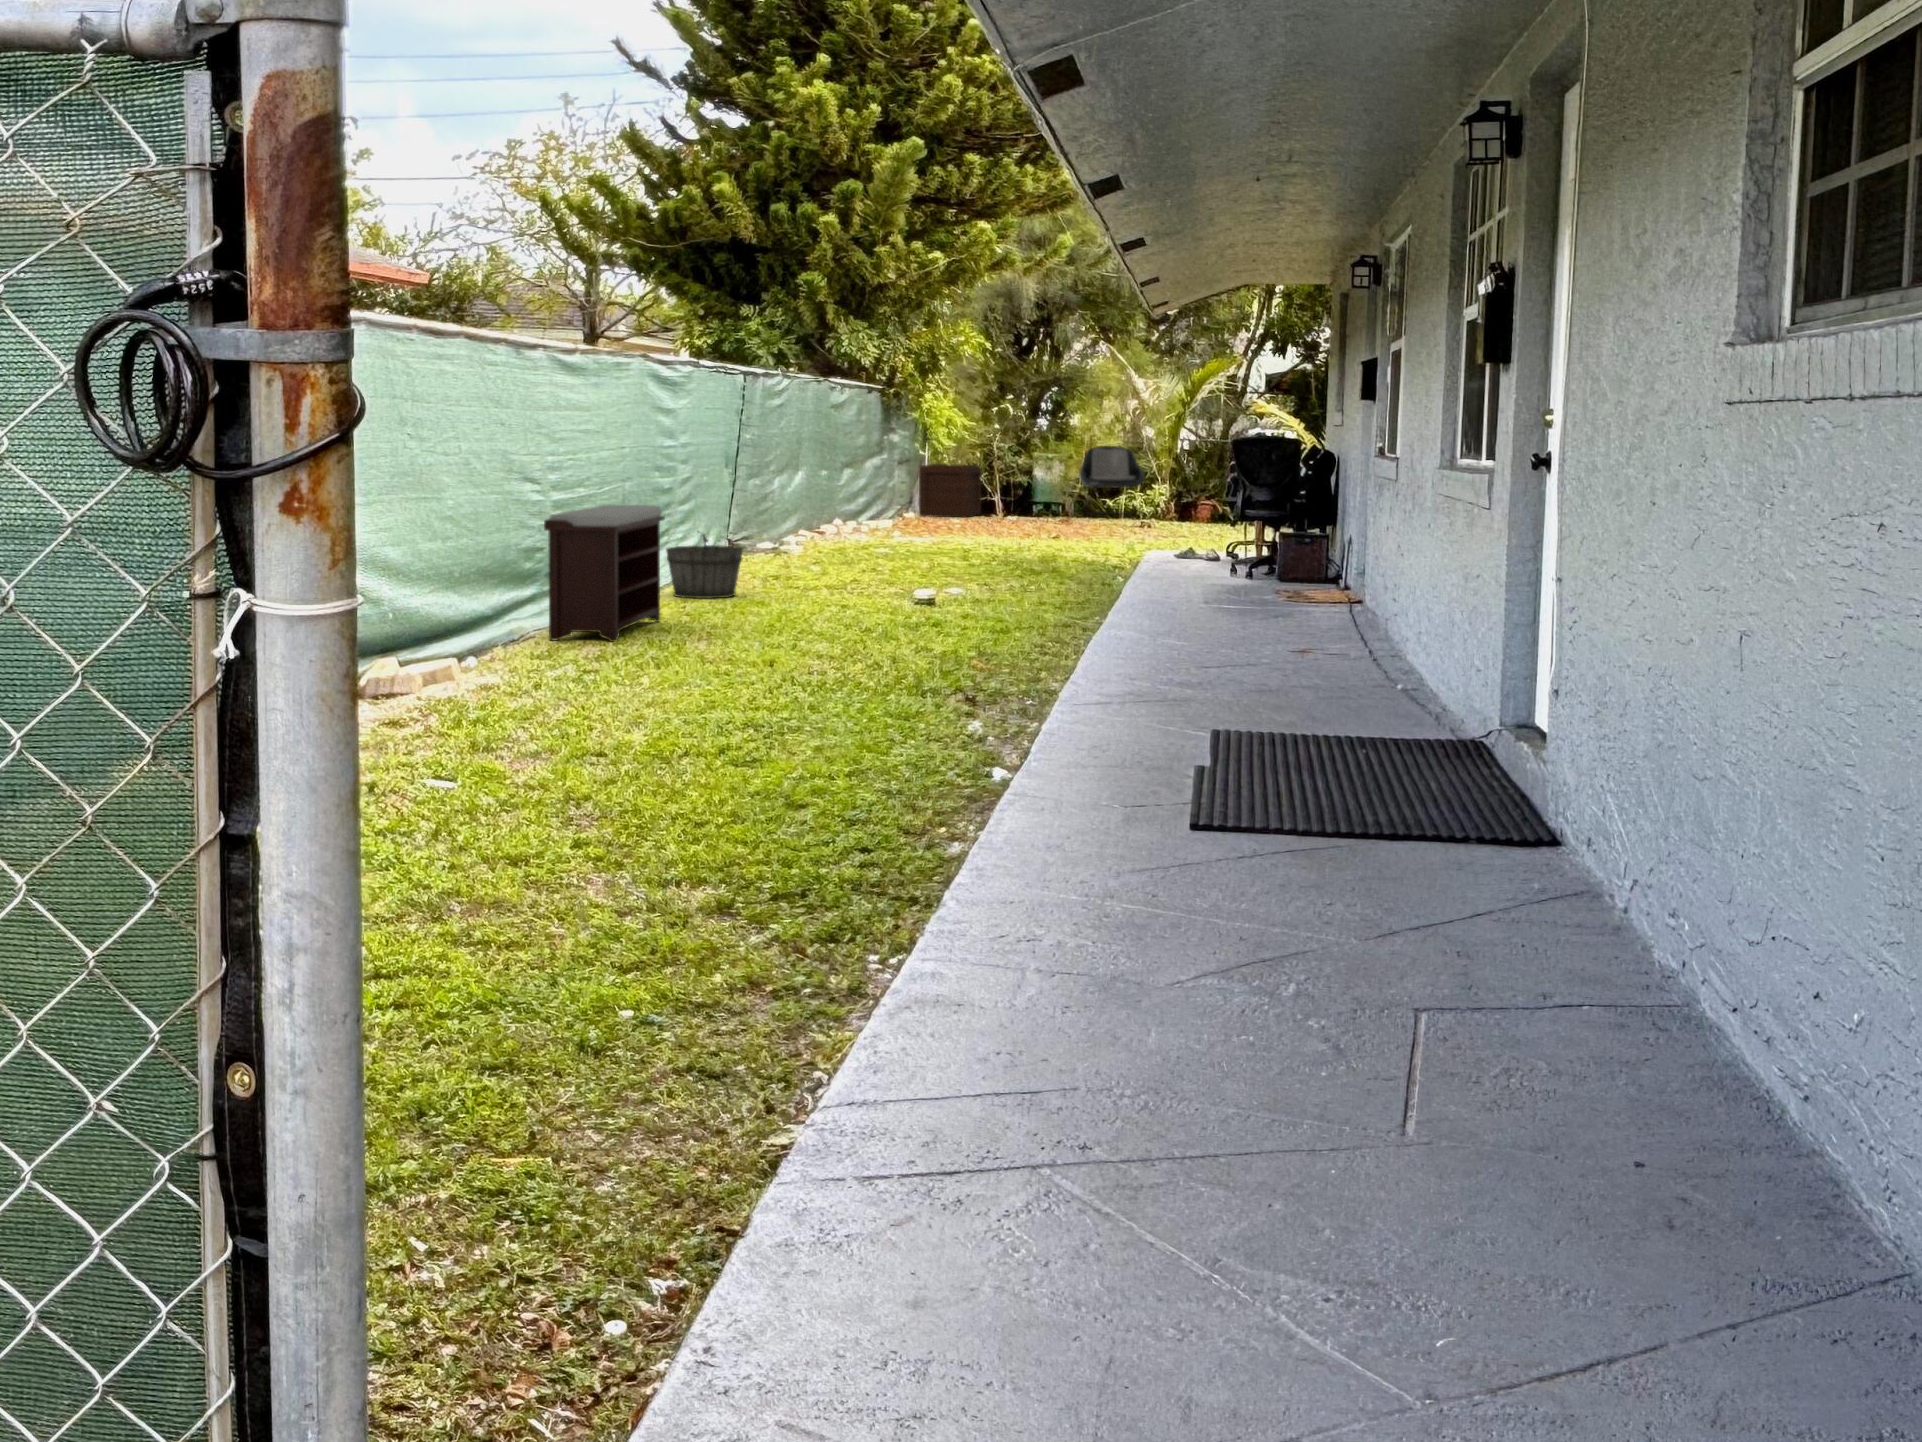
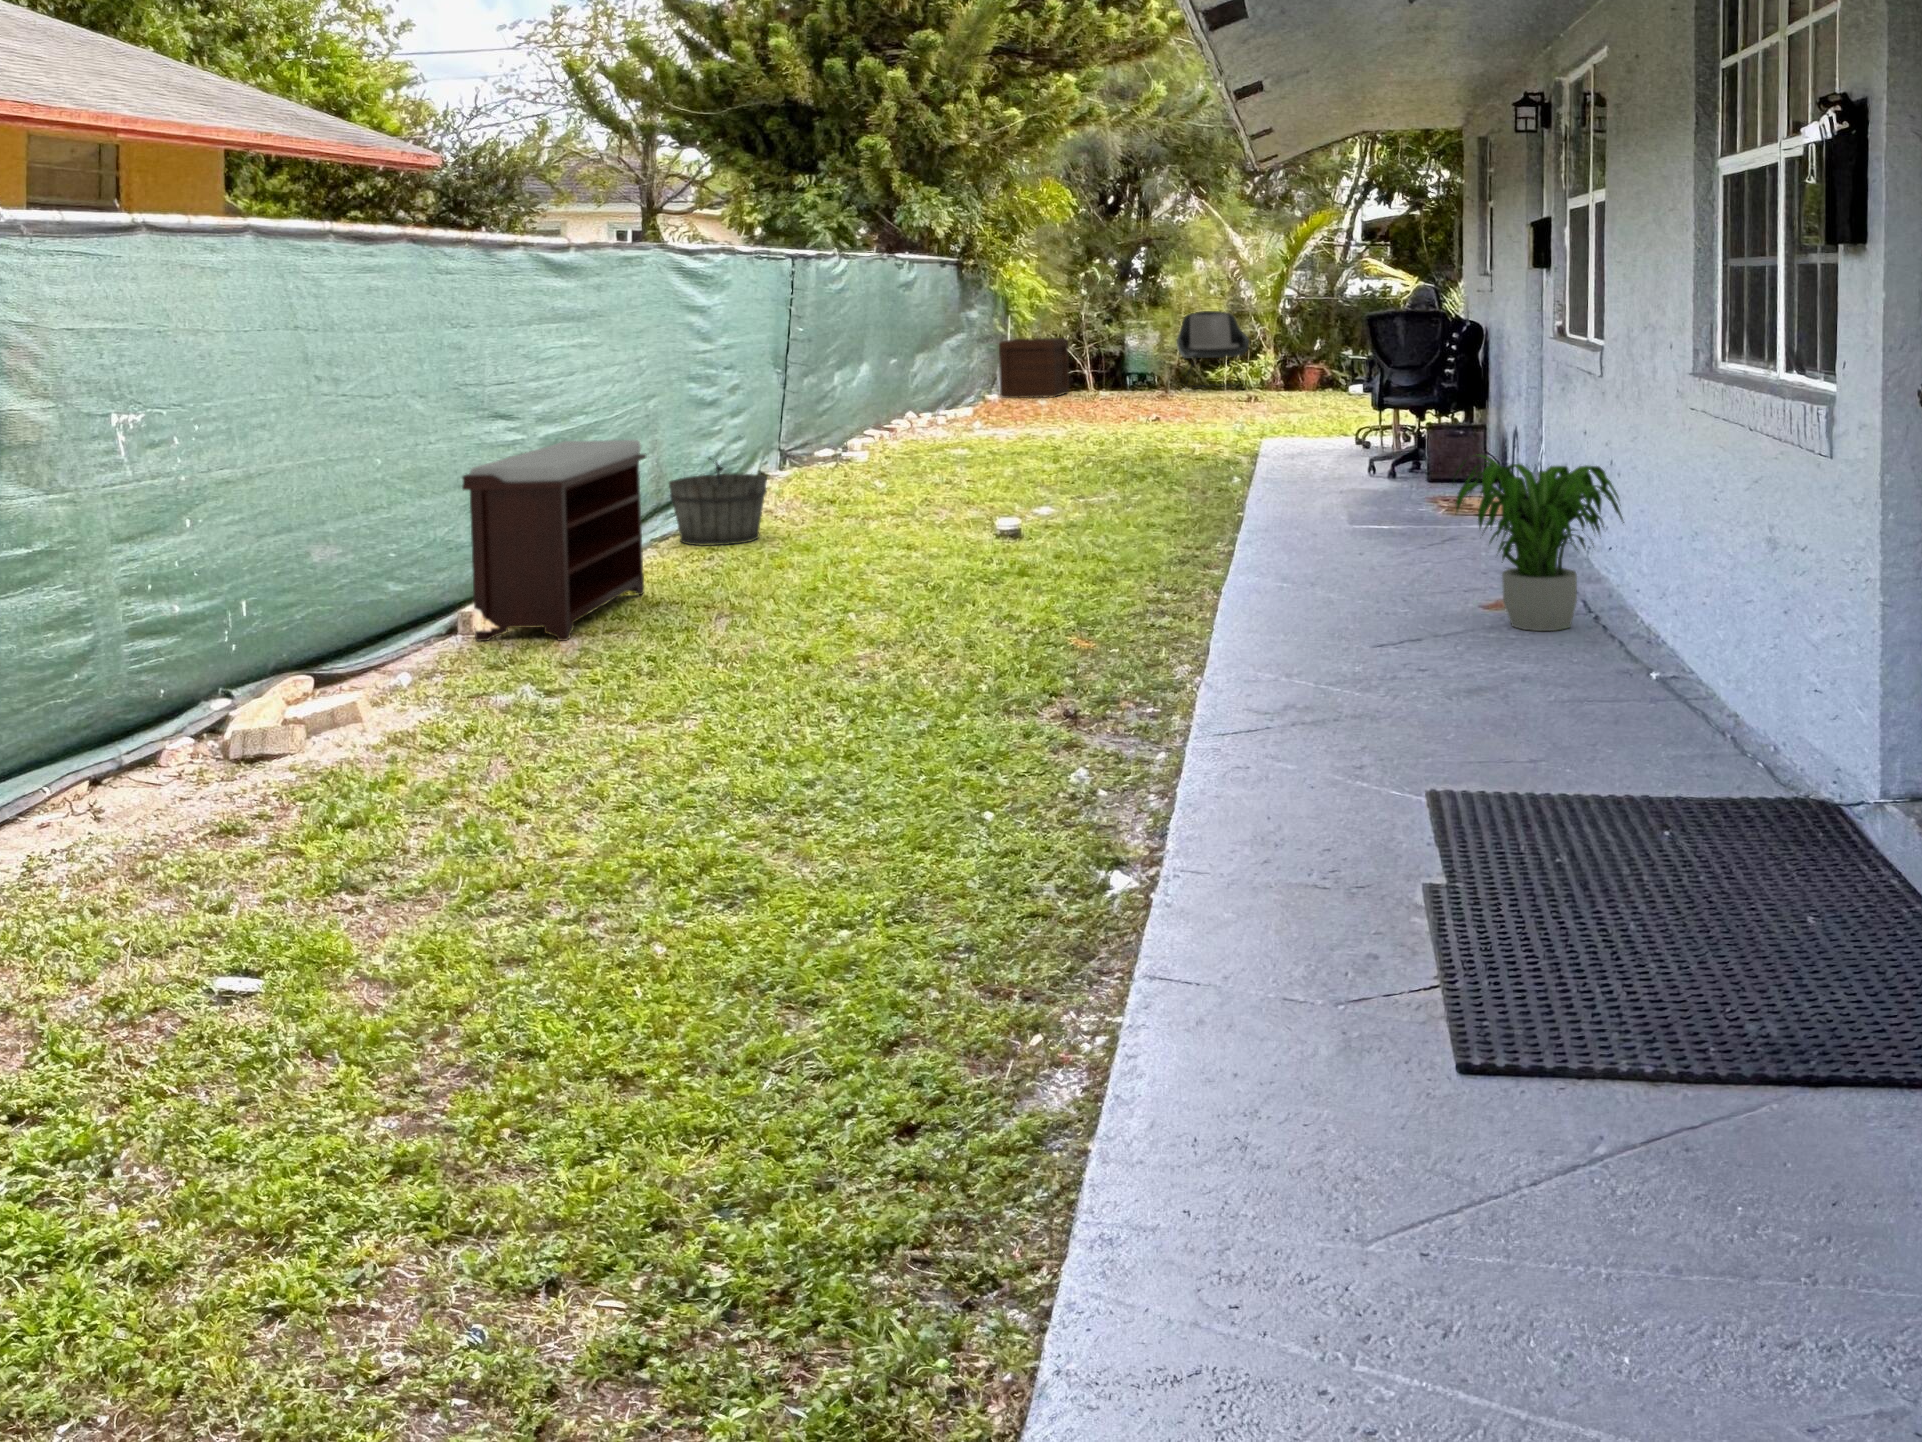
potted plant: none [1258,533,1378,657] -> present [1456,455,1624,631]

